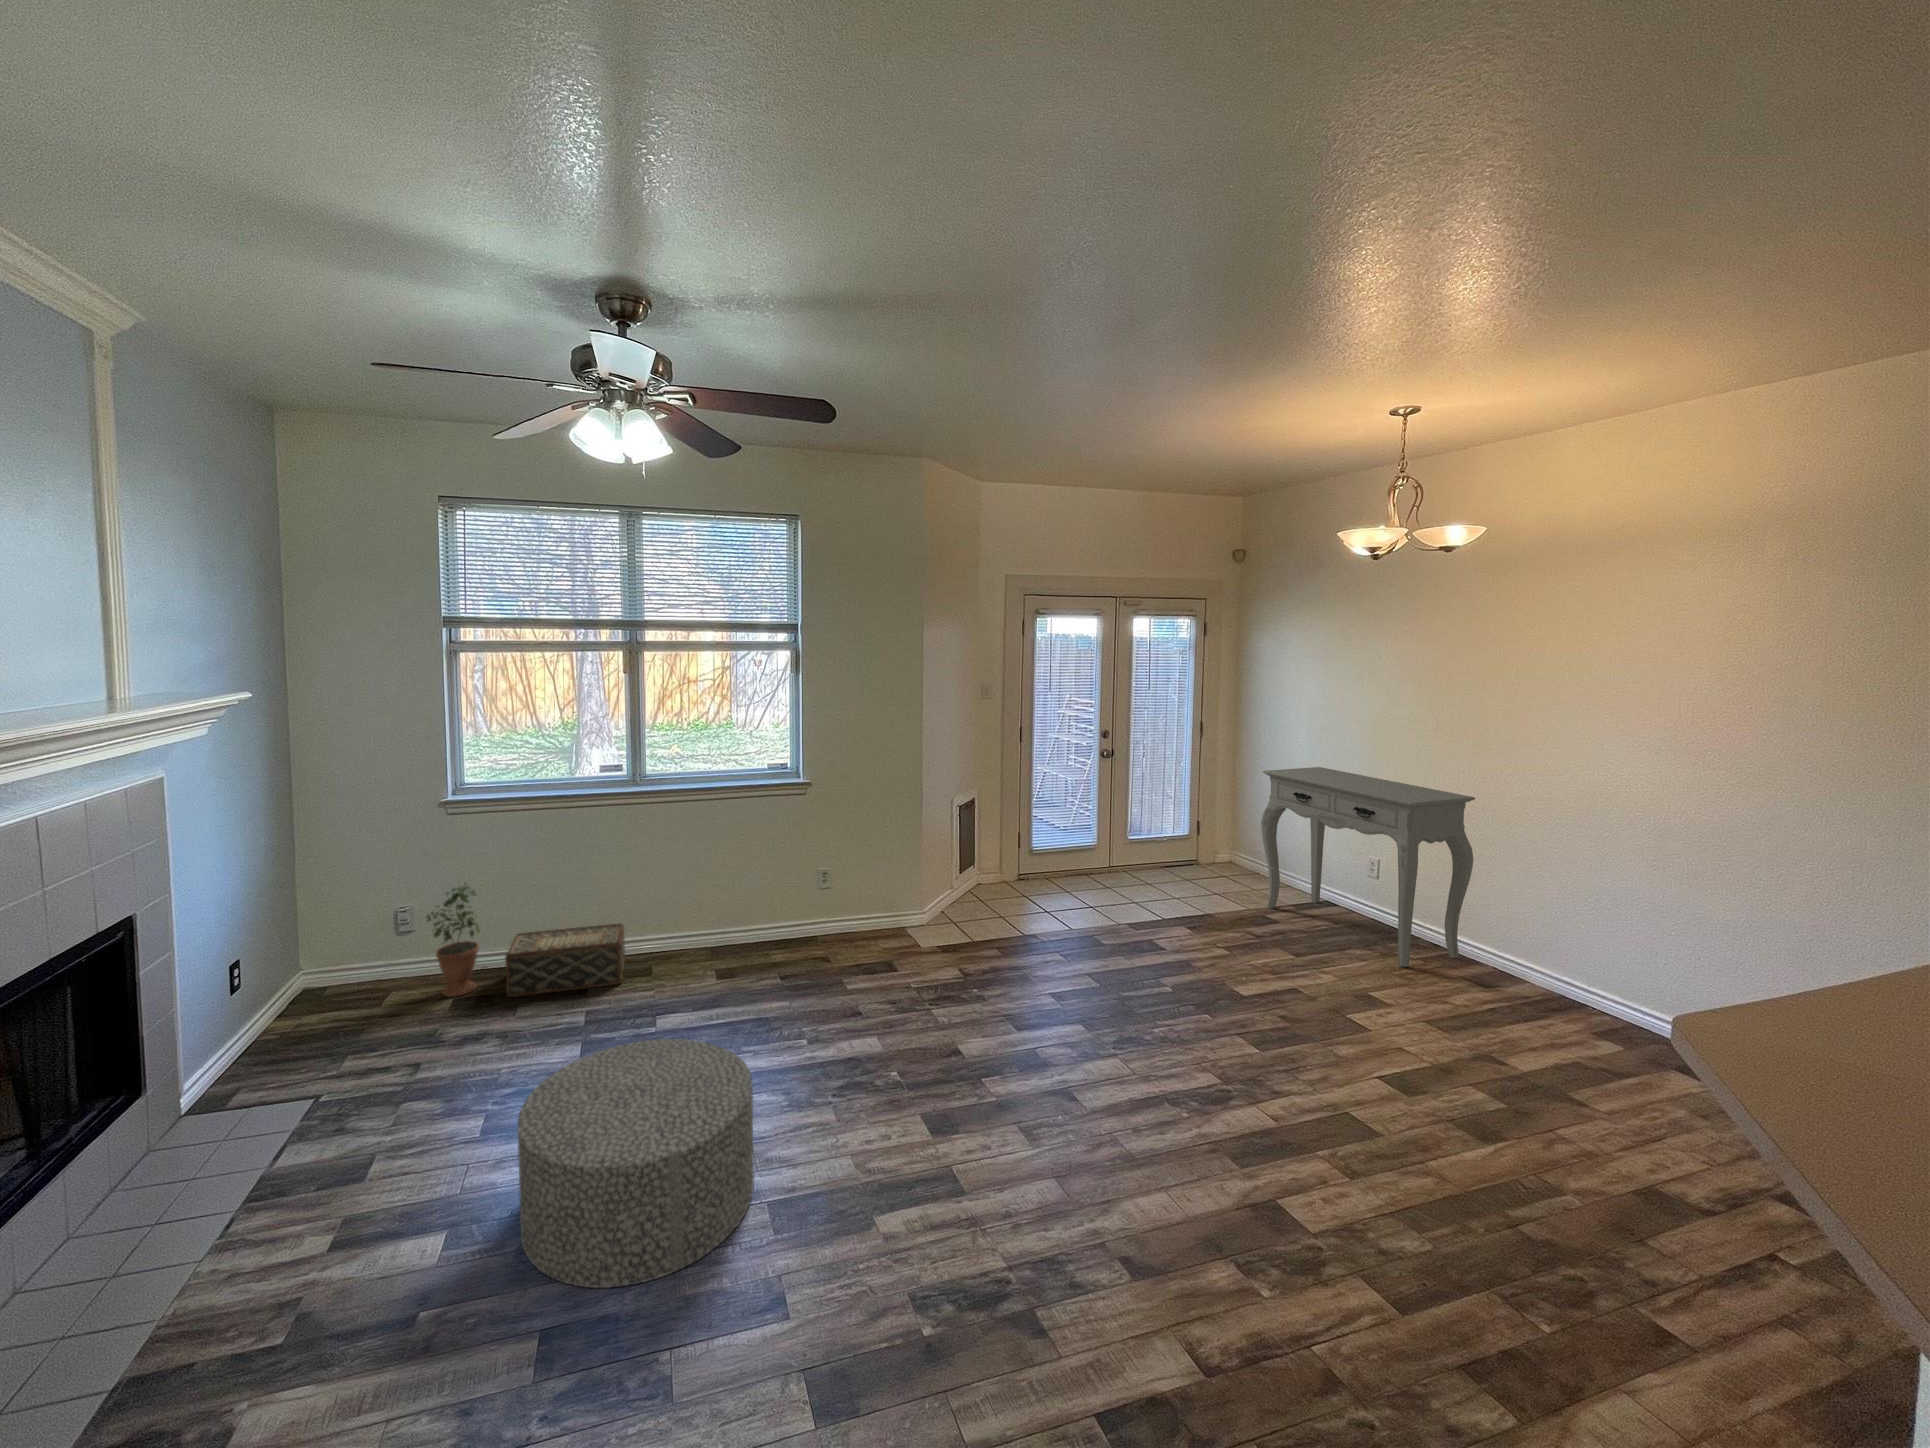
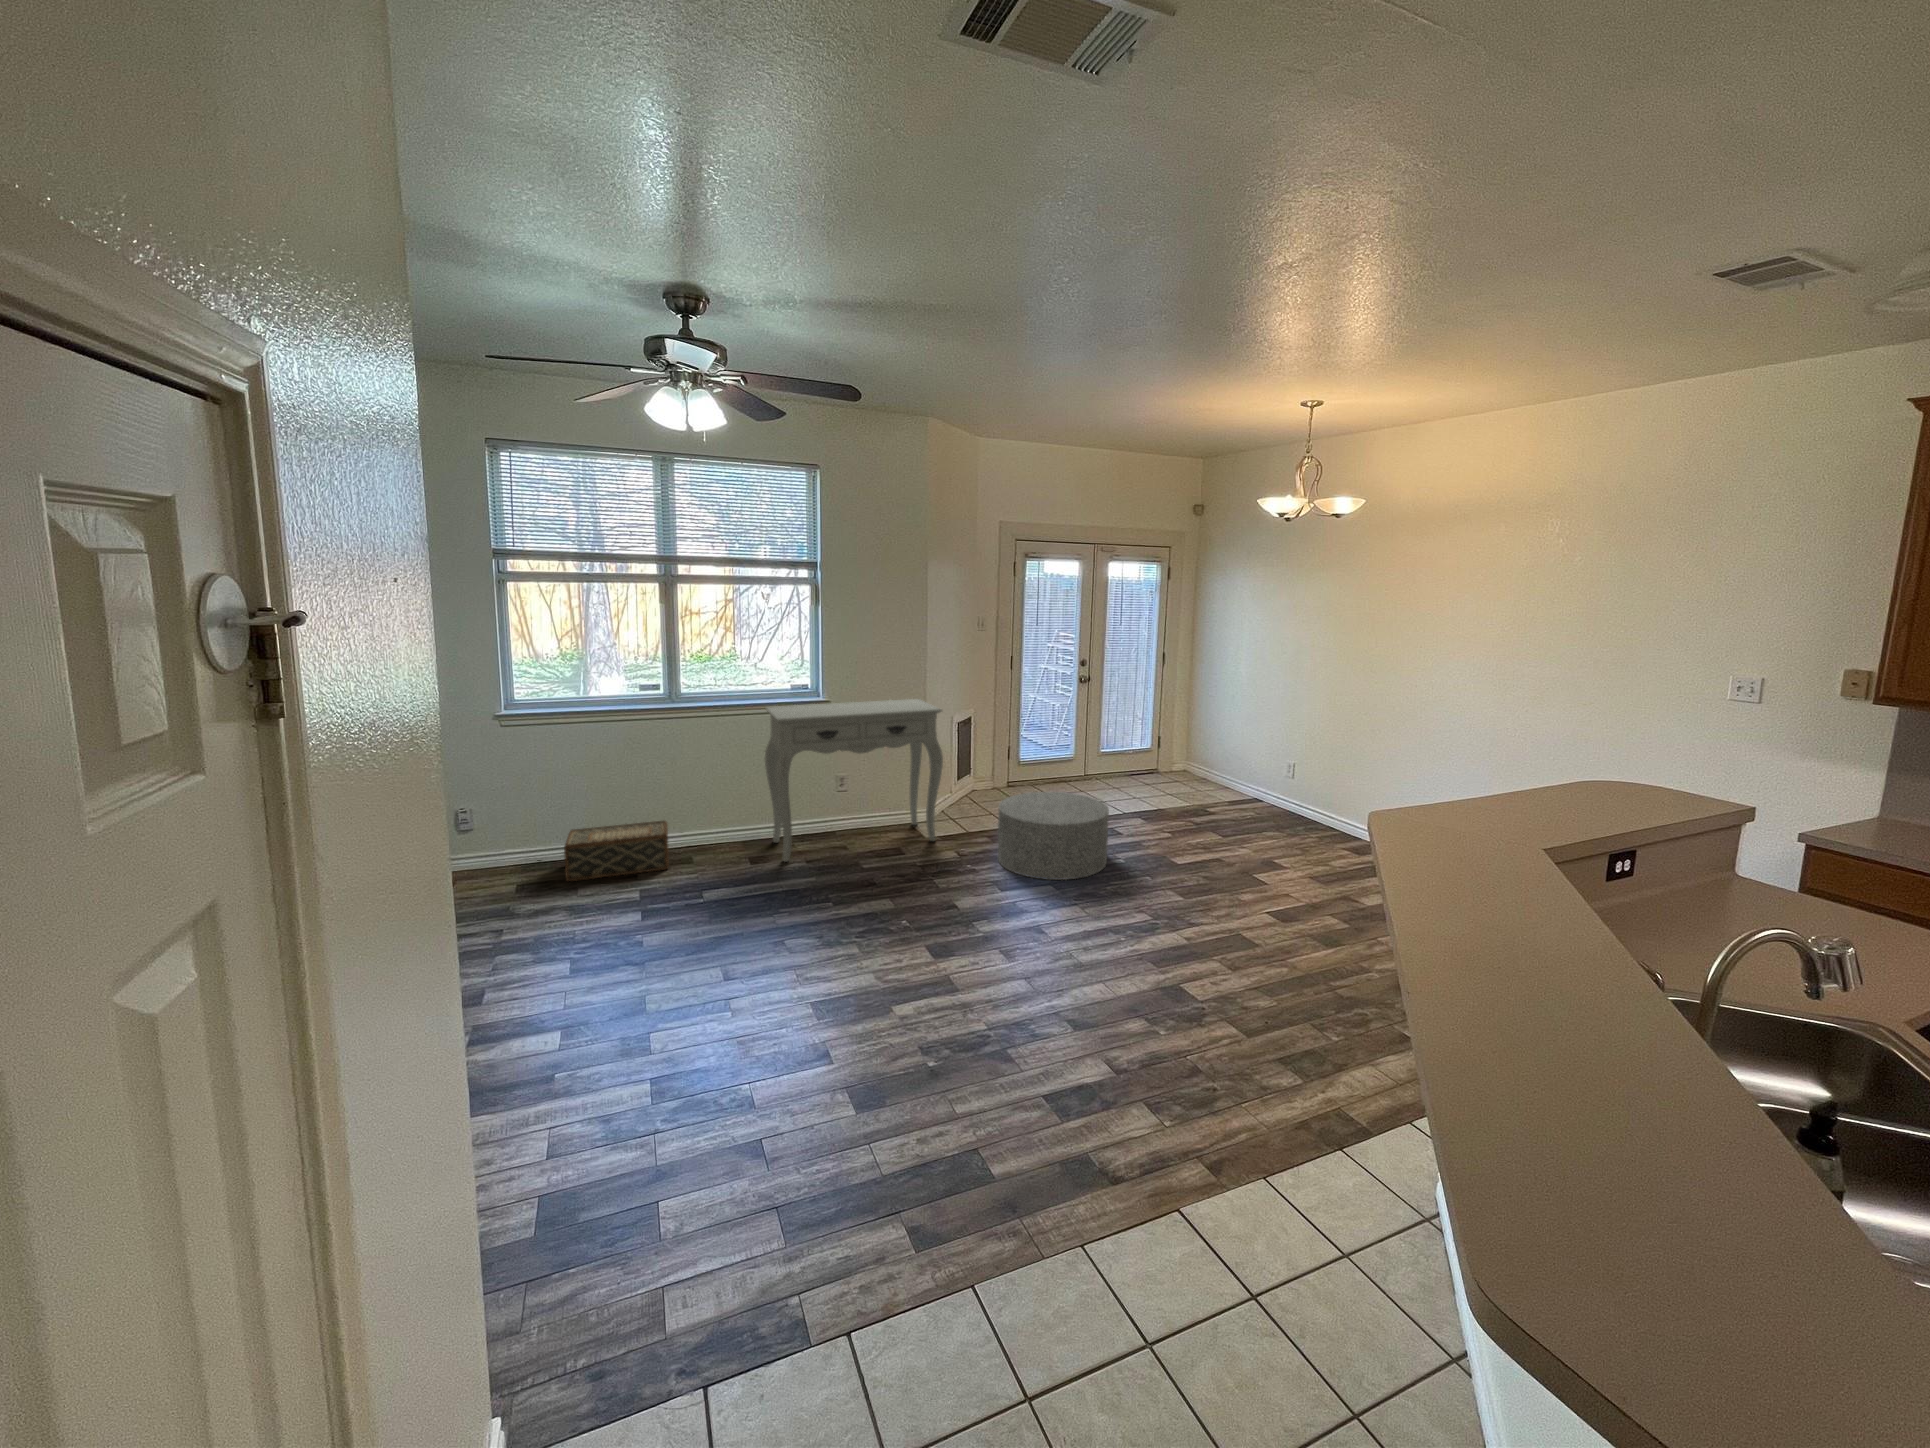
console table: present [1261,767,1475,967] -> present [765,699,943,862]
potted plant: present [427,886,480,997] -> none [488,783,538,883]
ottoman: present [518,1039,754,1288] -> present [998,792,1109,880]

